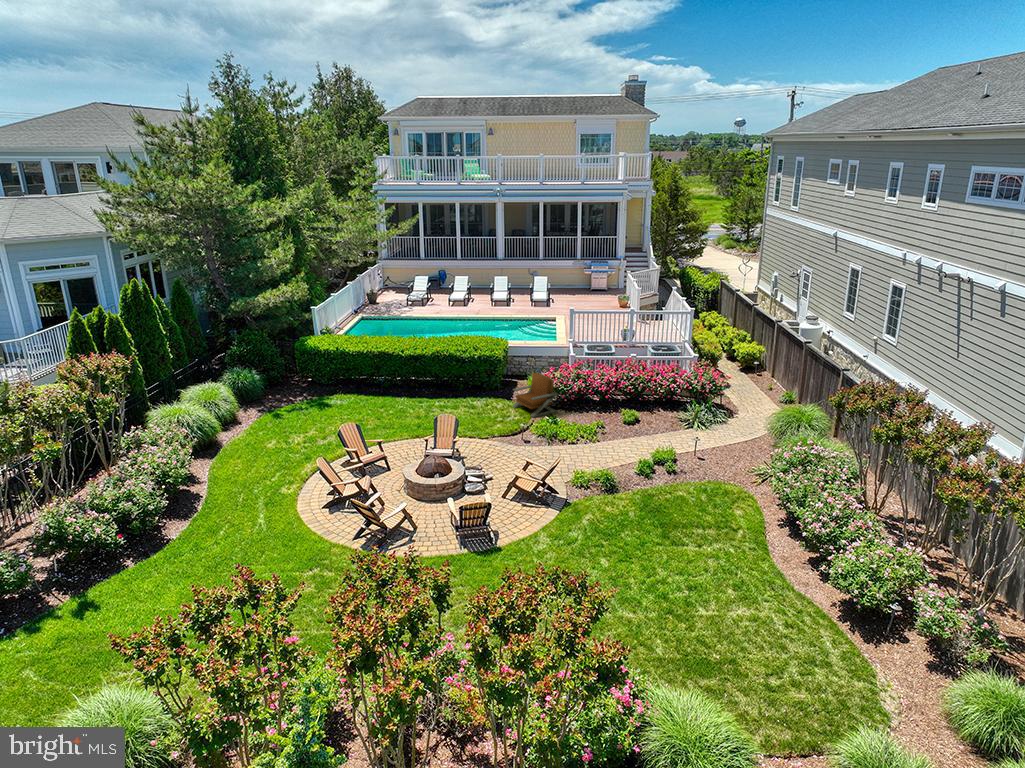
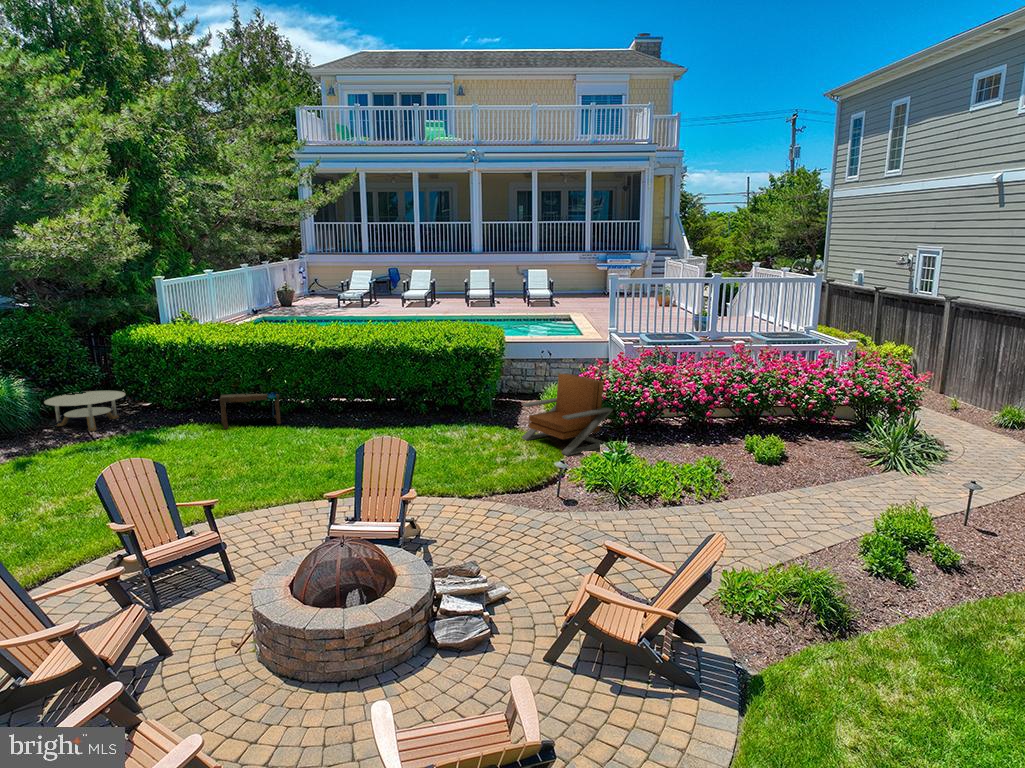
round table: none [266,374,304,398] -> present [44,391,125,431]
bench: none [355,376,386,398] -> present [220,393,281,429]

